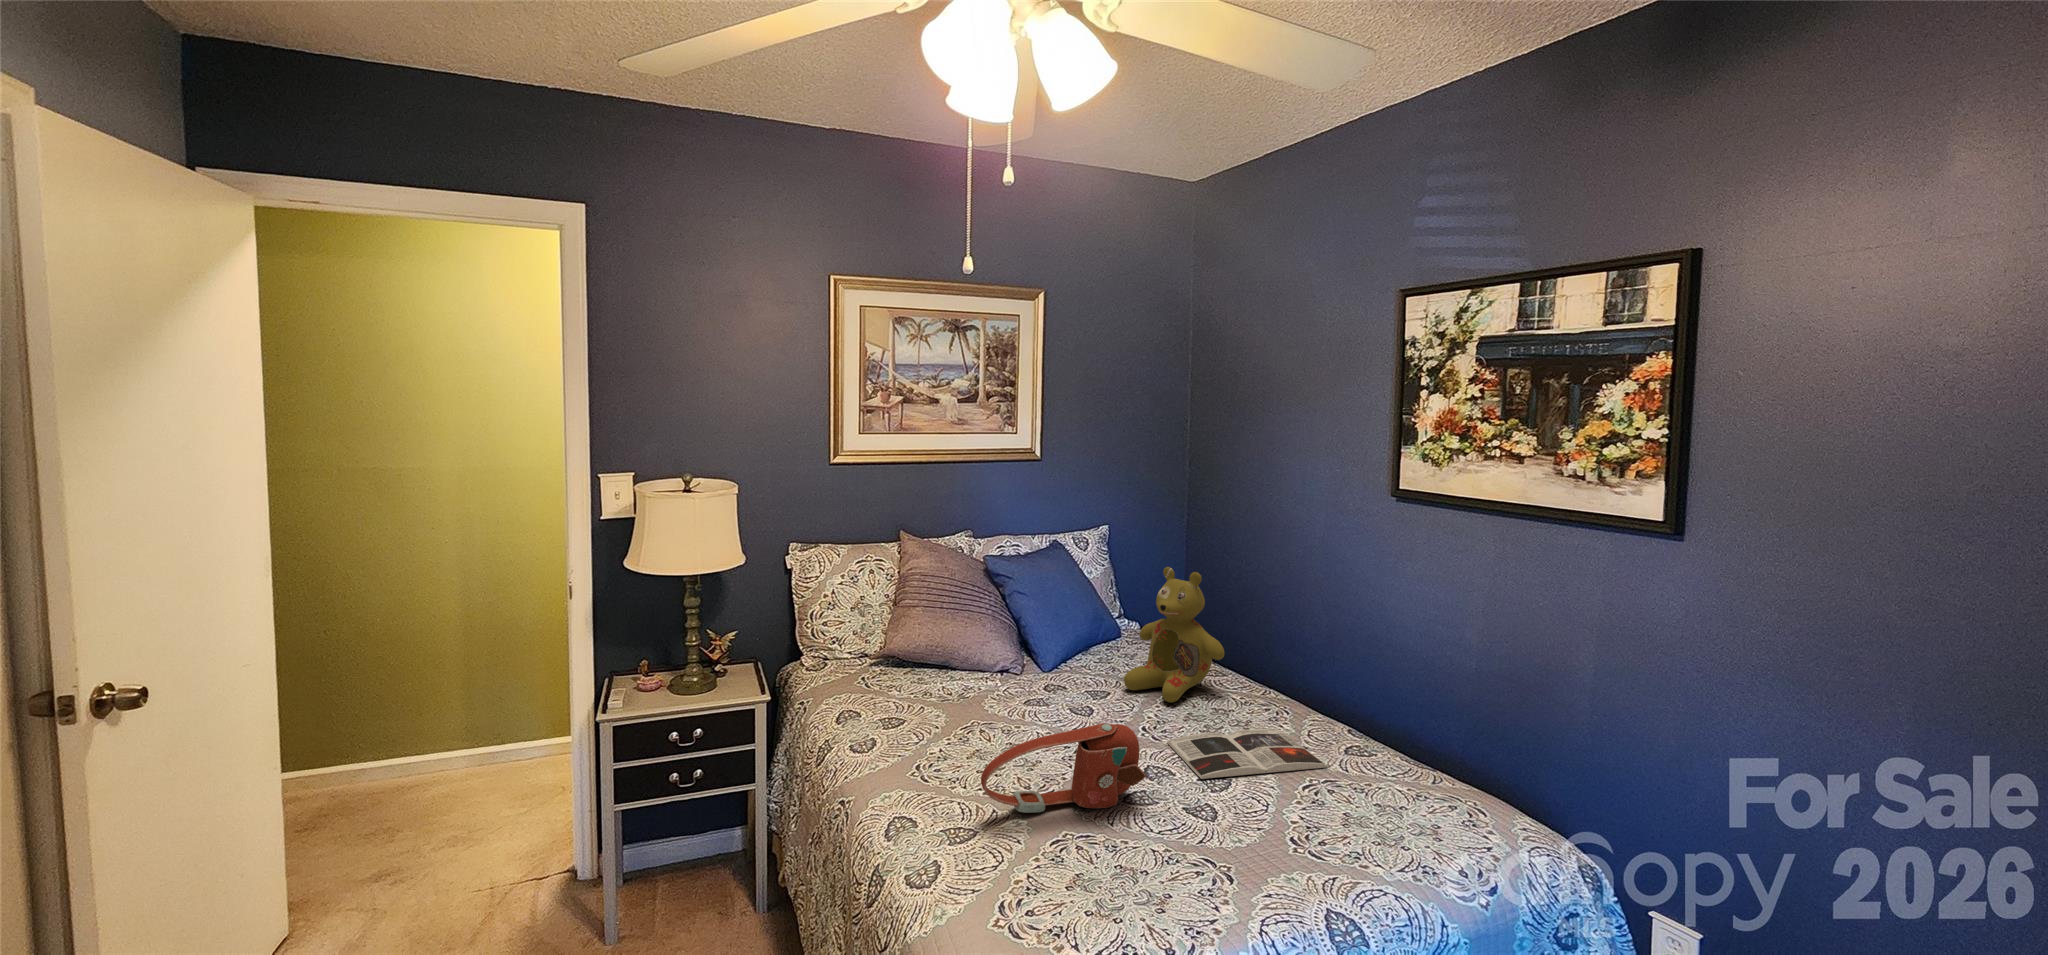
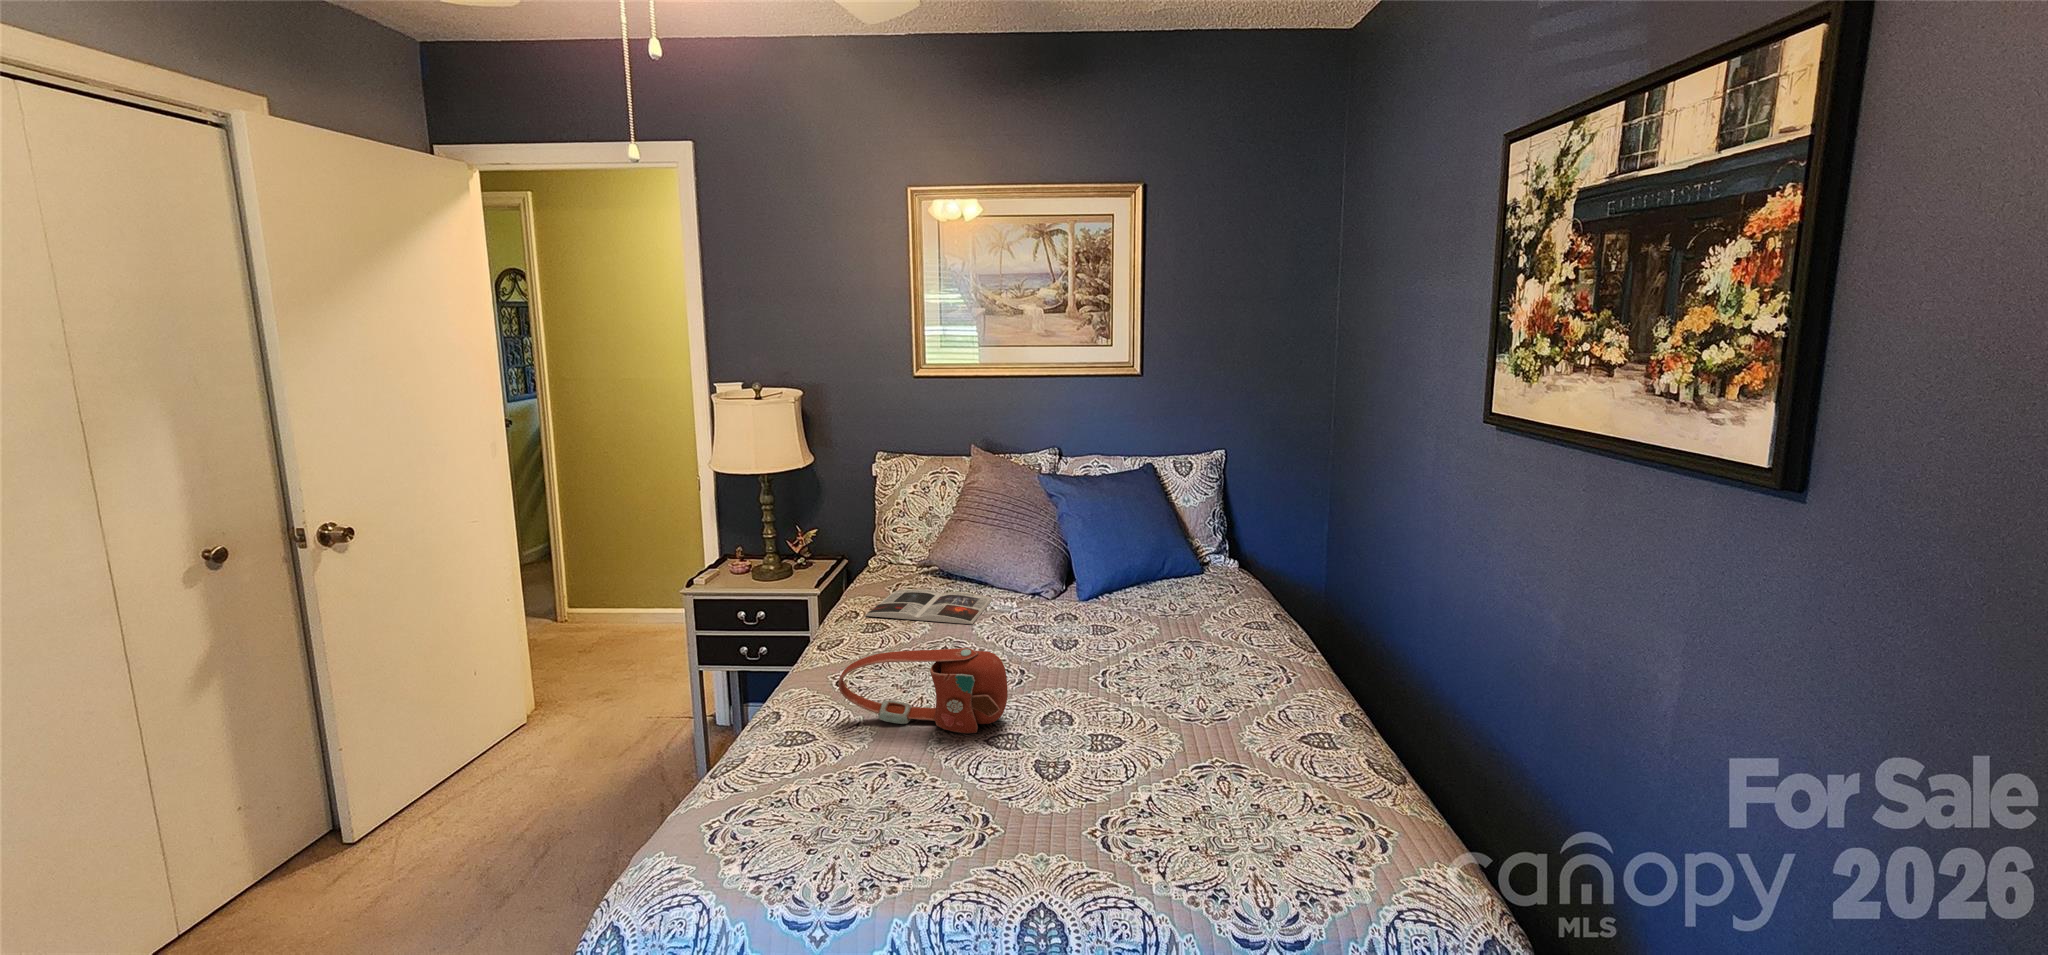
stuffed bear: present [1124,567,1224,703] -> none [1132,495,1236,644]
magazine: present [1167,729,1328,779] -> present [865,589,993,624]

